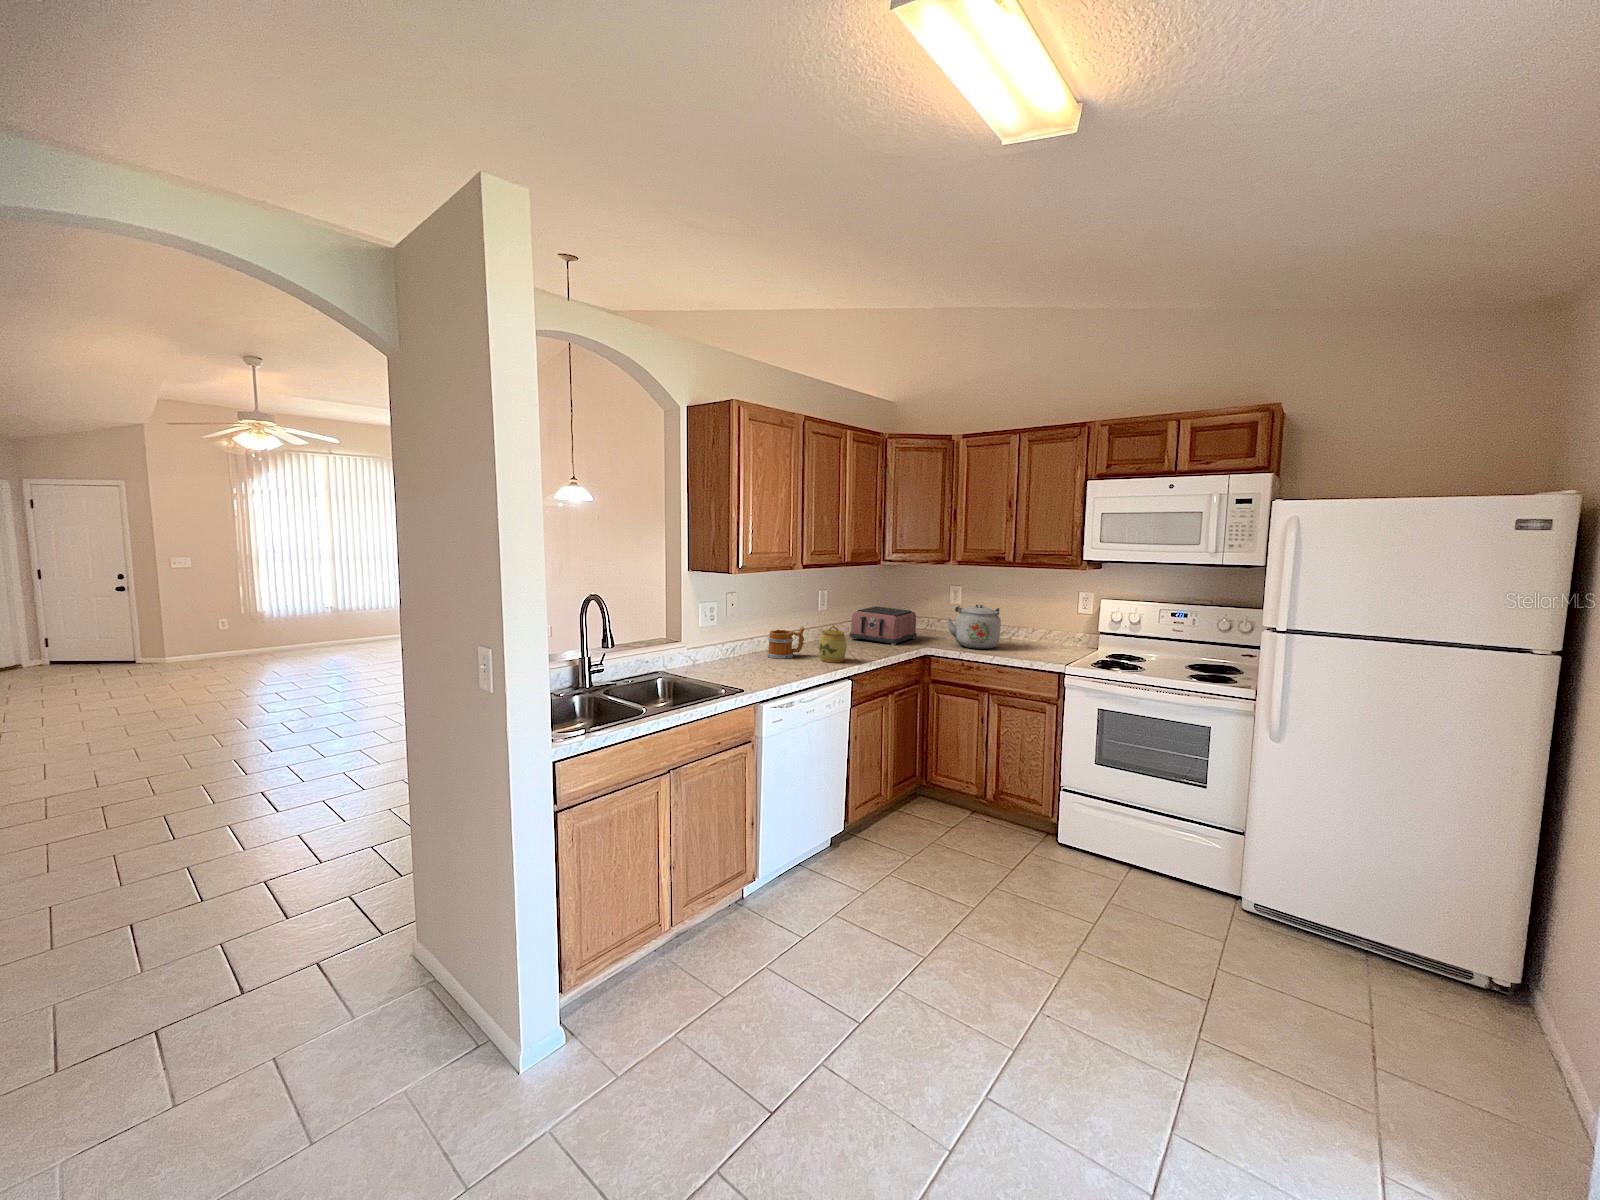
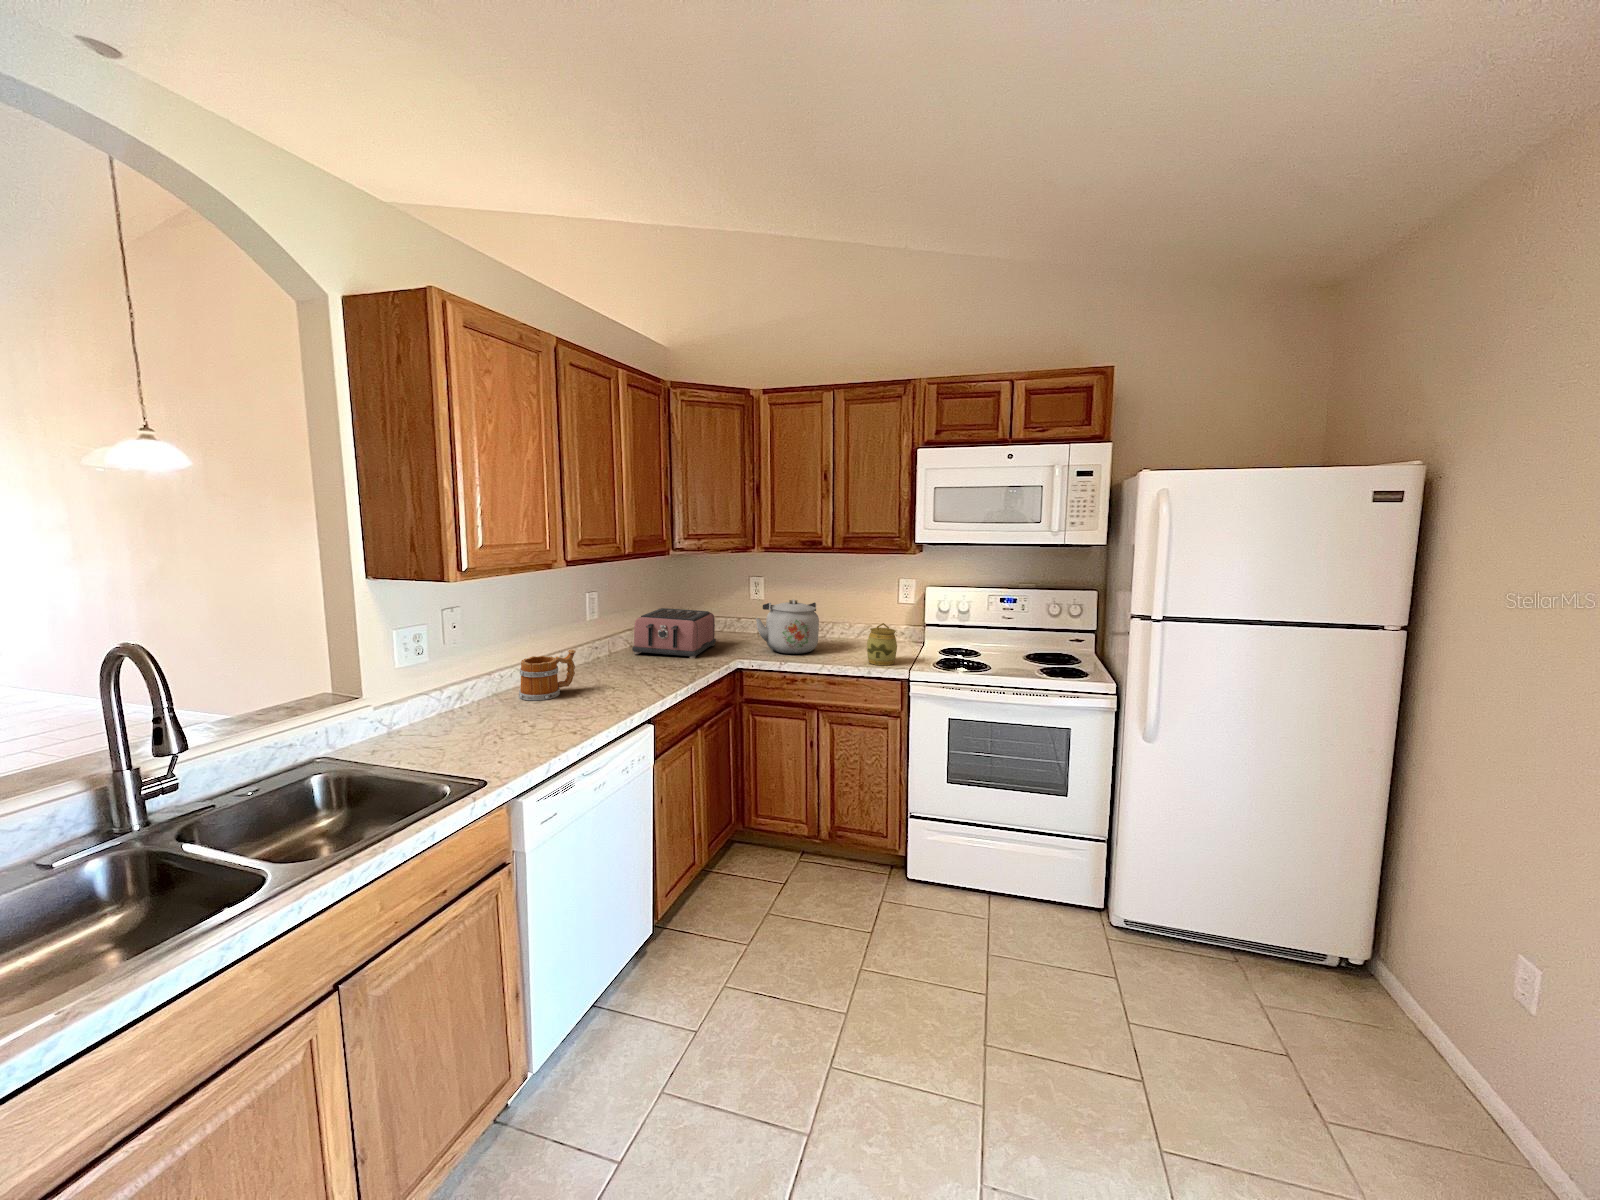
jar: present [819,626,847,663] -> present [867,623,897,665]

